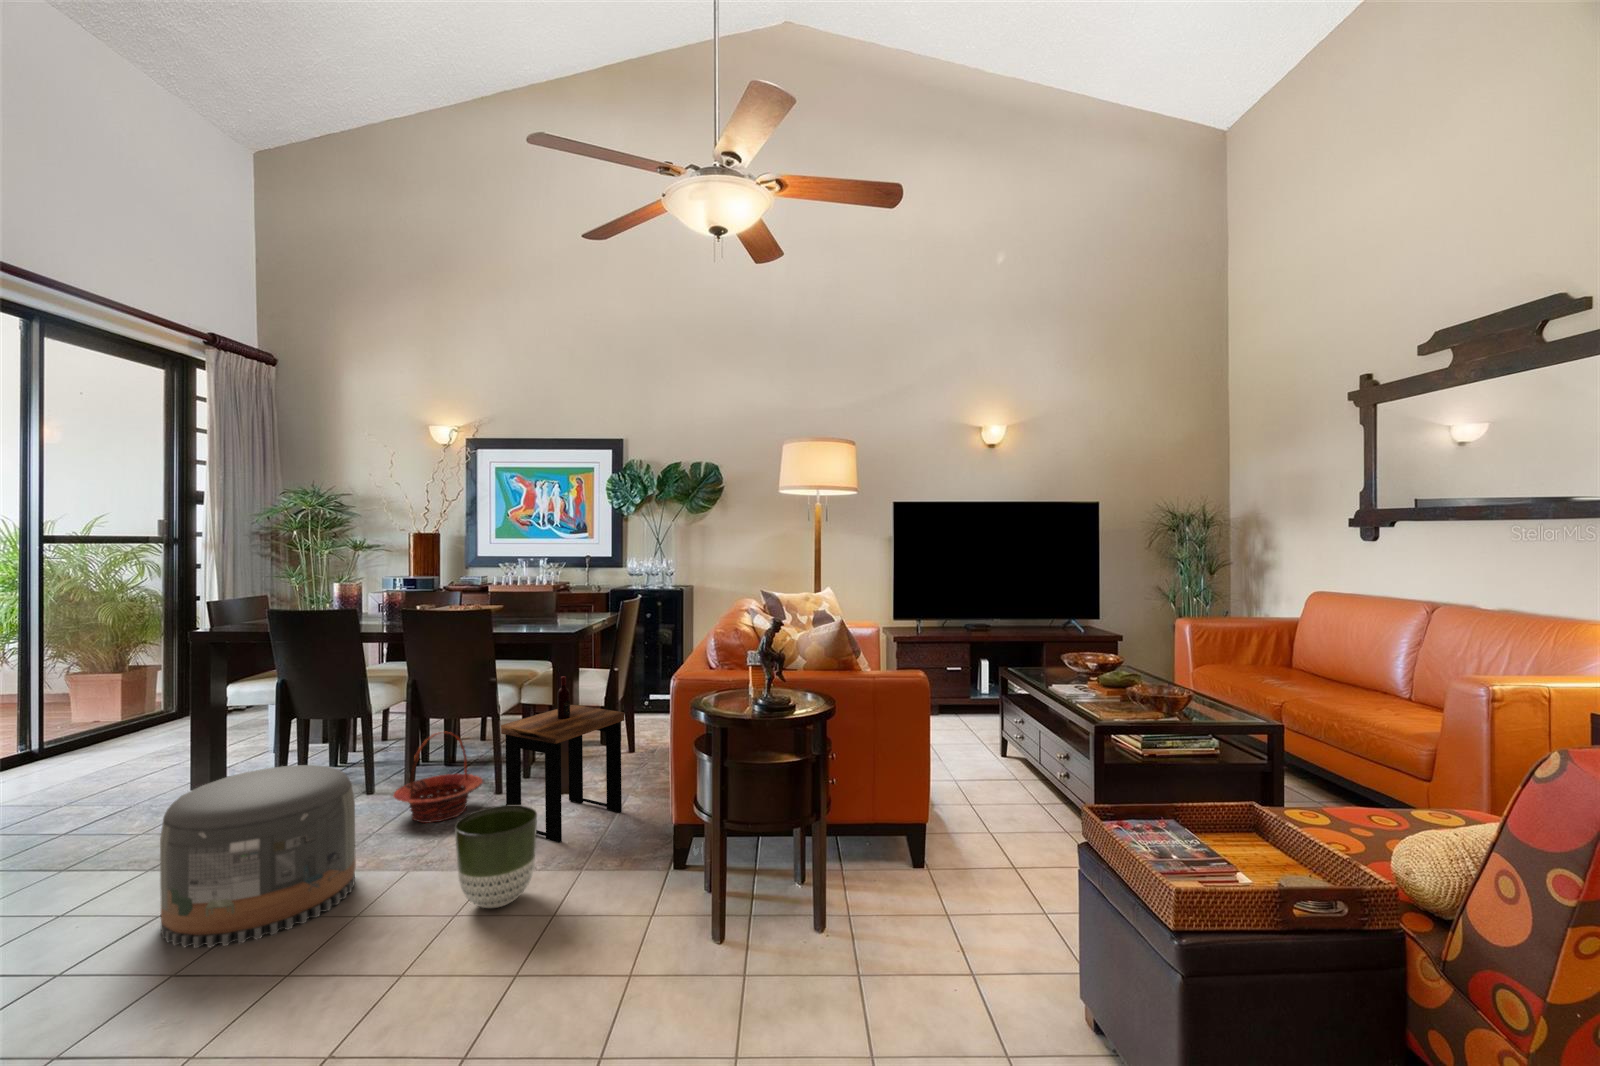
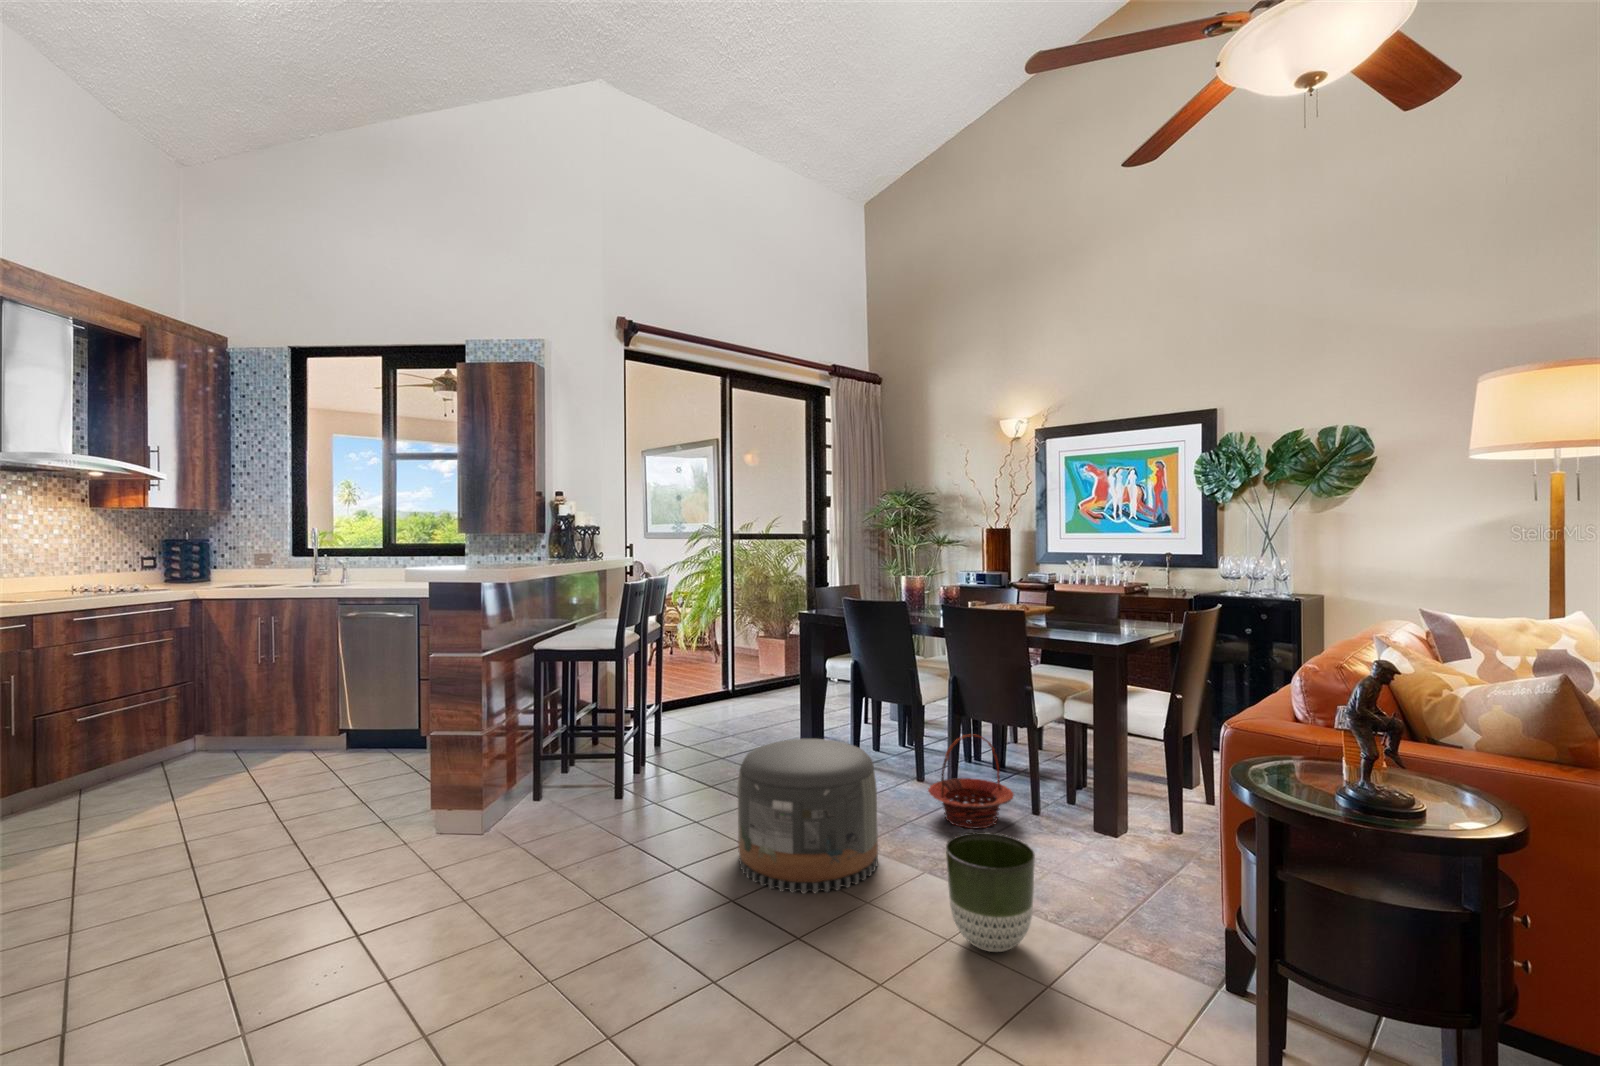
side table: present [501,676,624,843] -> none [1022,696,1175,897]

